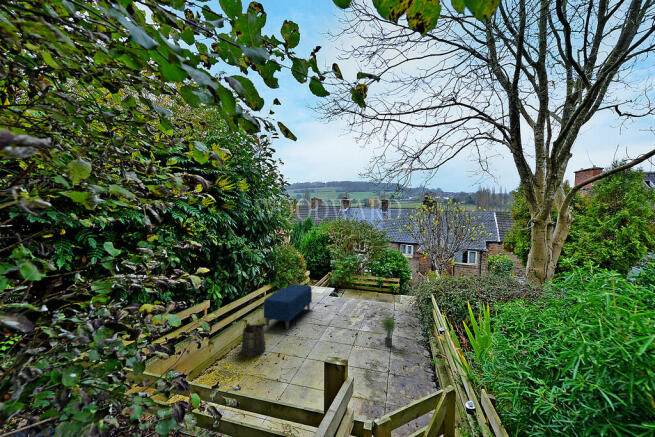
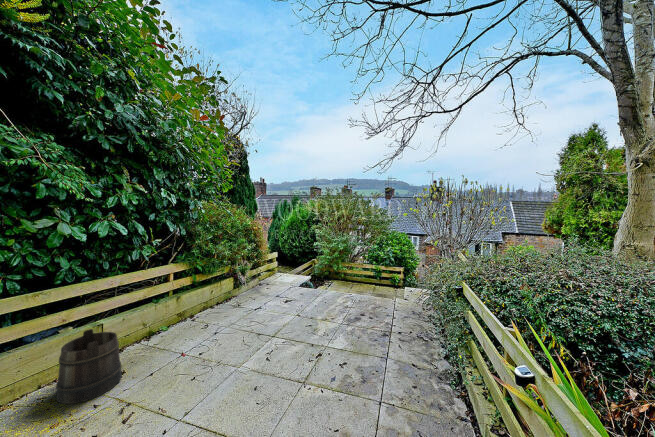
bench: present [264,284,312,330] -> none [164,266,265,341]
potted plant: present [382,315,396,347] -> none [347,309,399,386]

